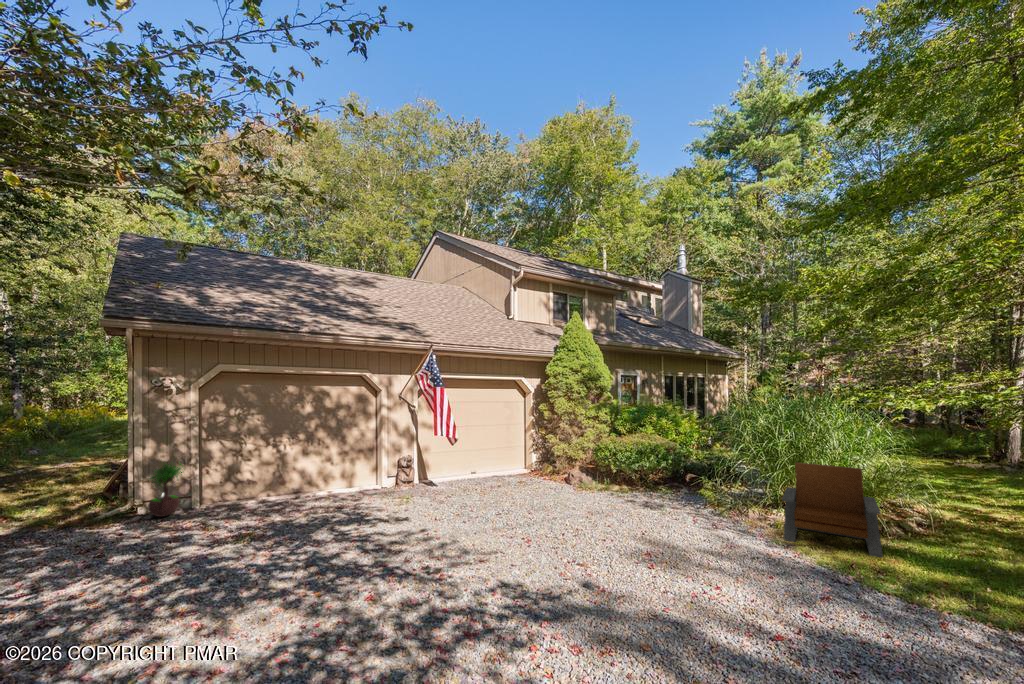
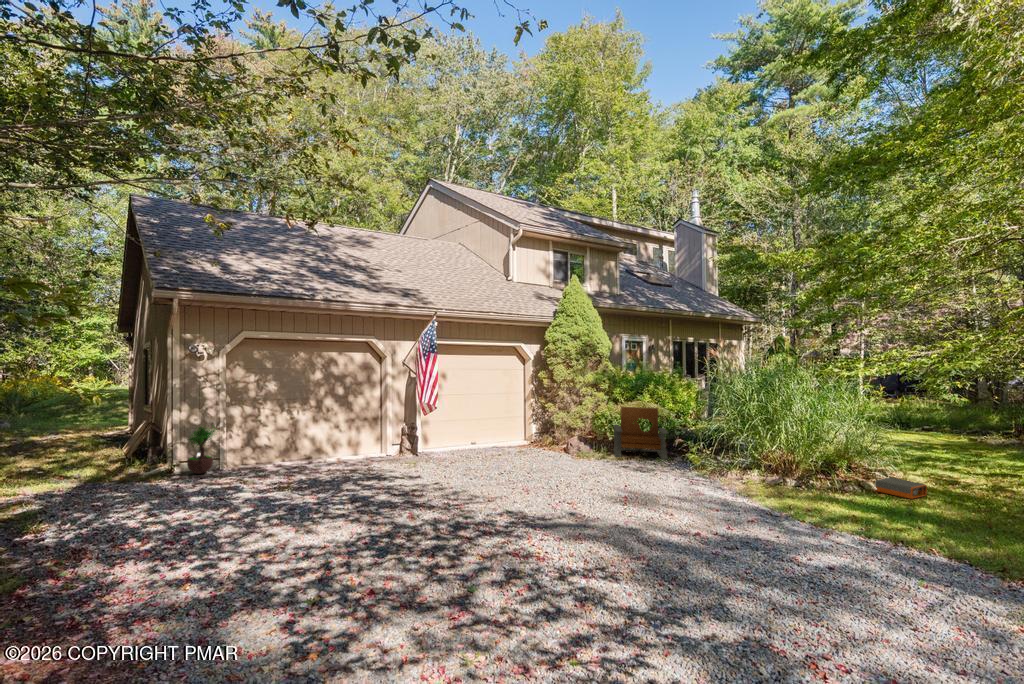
lounge chair: present [782,462,883,558] -> present [613,407,668,460]
storage box: none [925,517,991,545] -> present [875,478,927,499]

